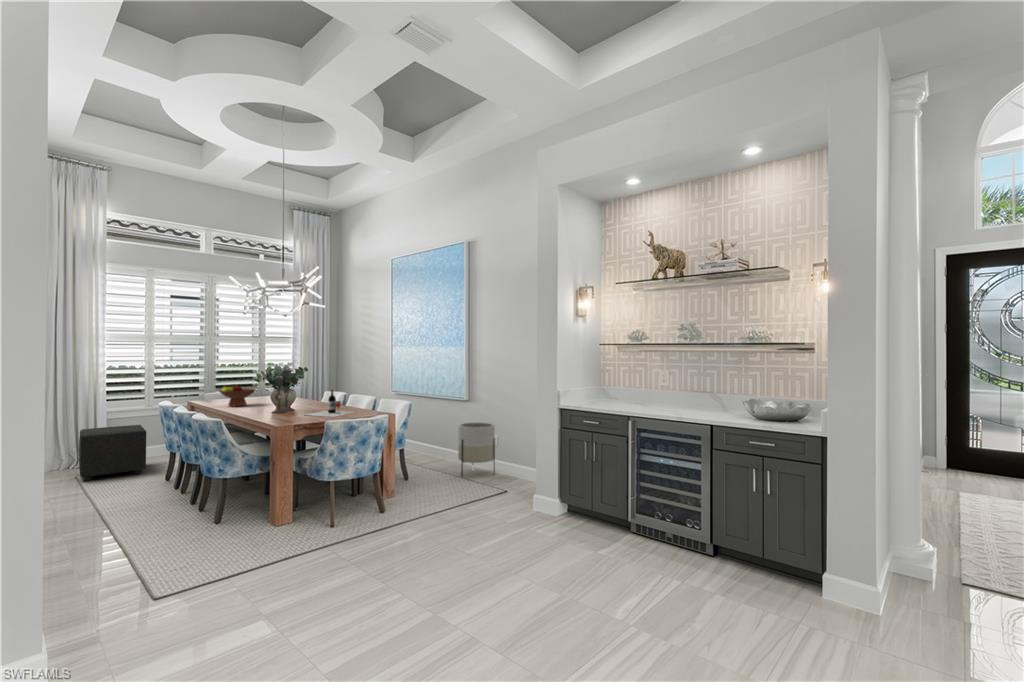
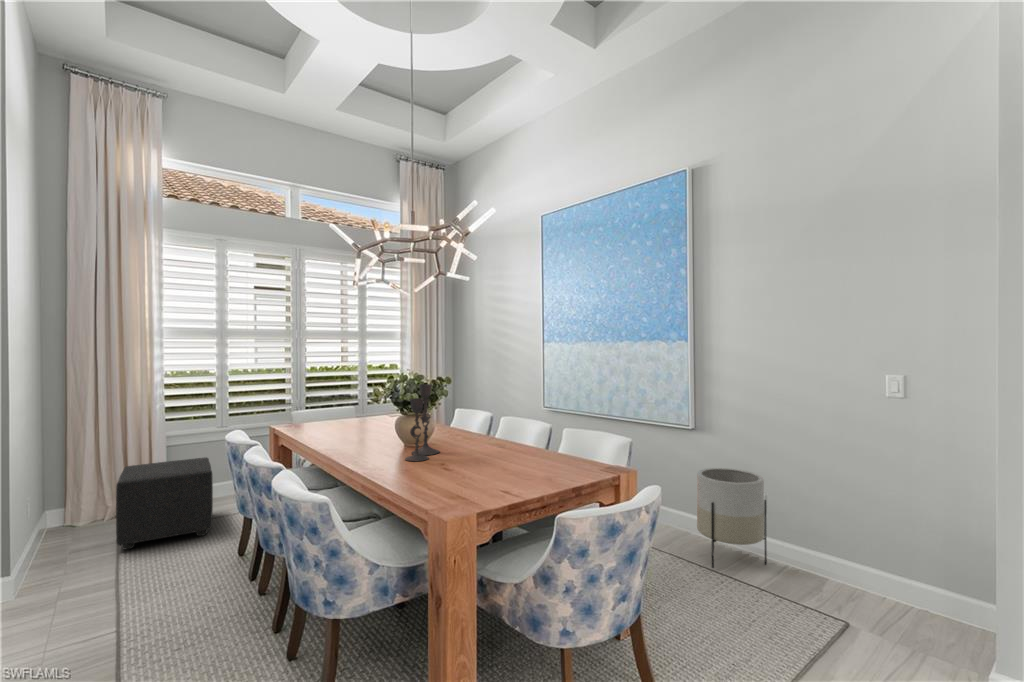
fruit bowl: present [219,385,255,406] -> none [315,403,369,439]
wine bottle: present [306,390,353,417] -> none [466,422,554,479]

